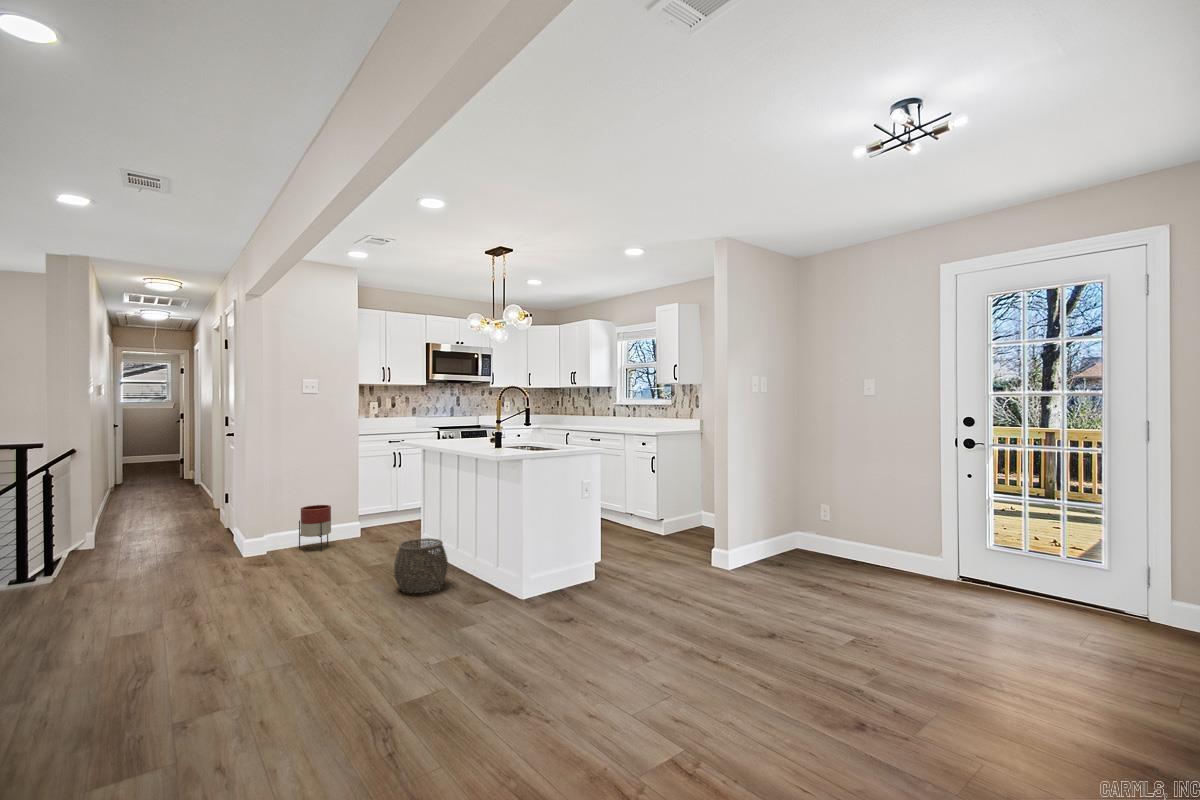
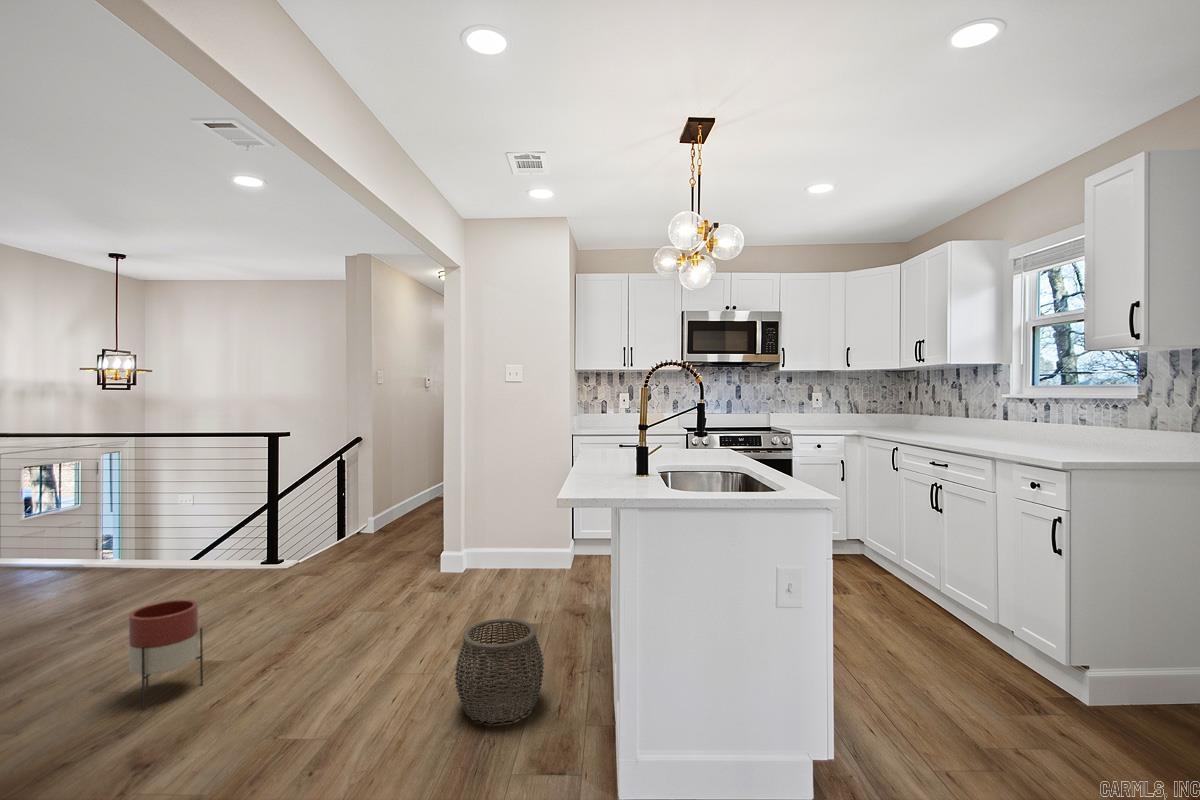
planter: present [299,505,331,551] -> present [129,599,203,709]

